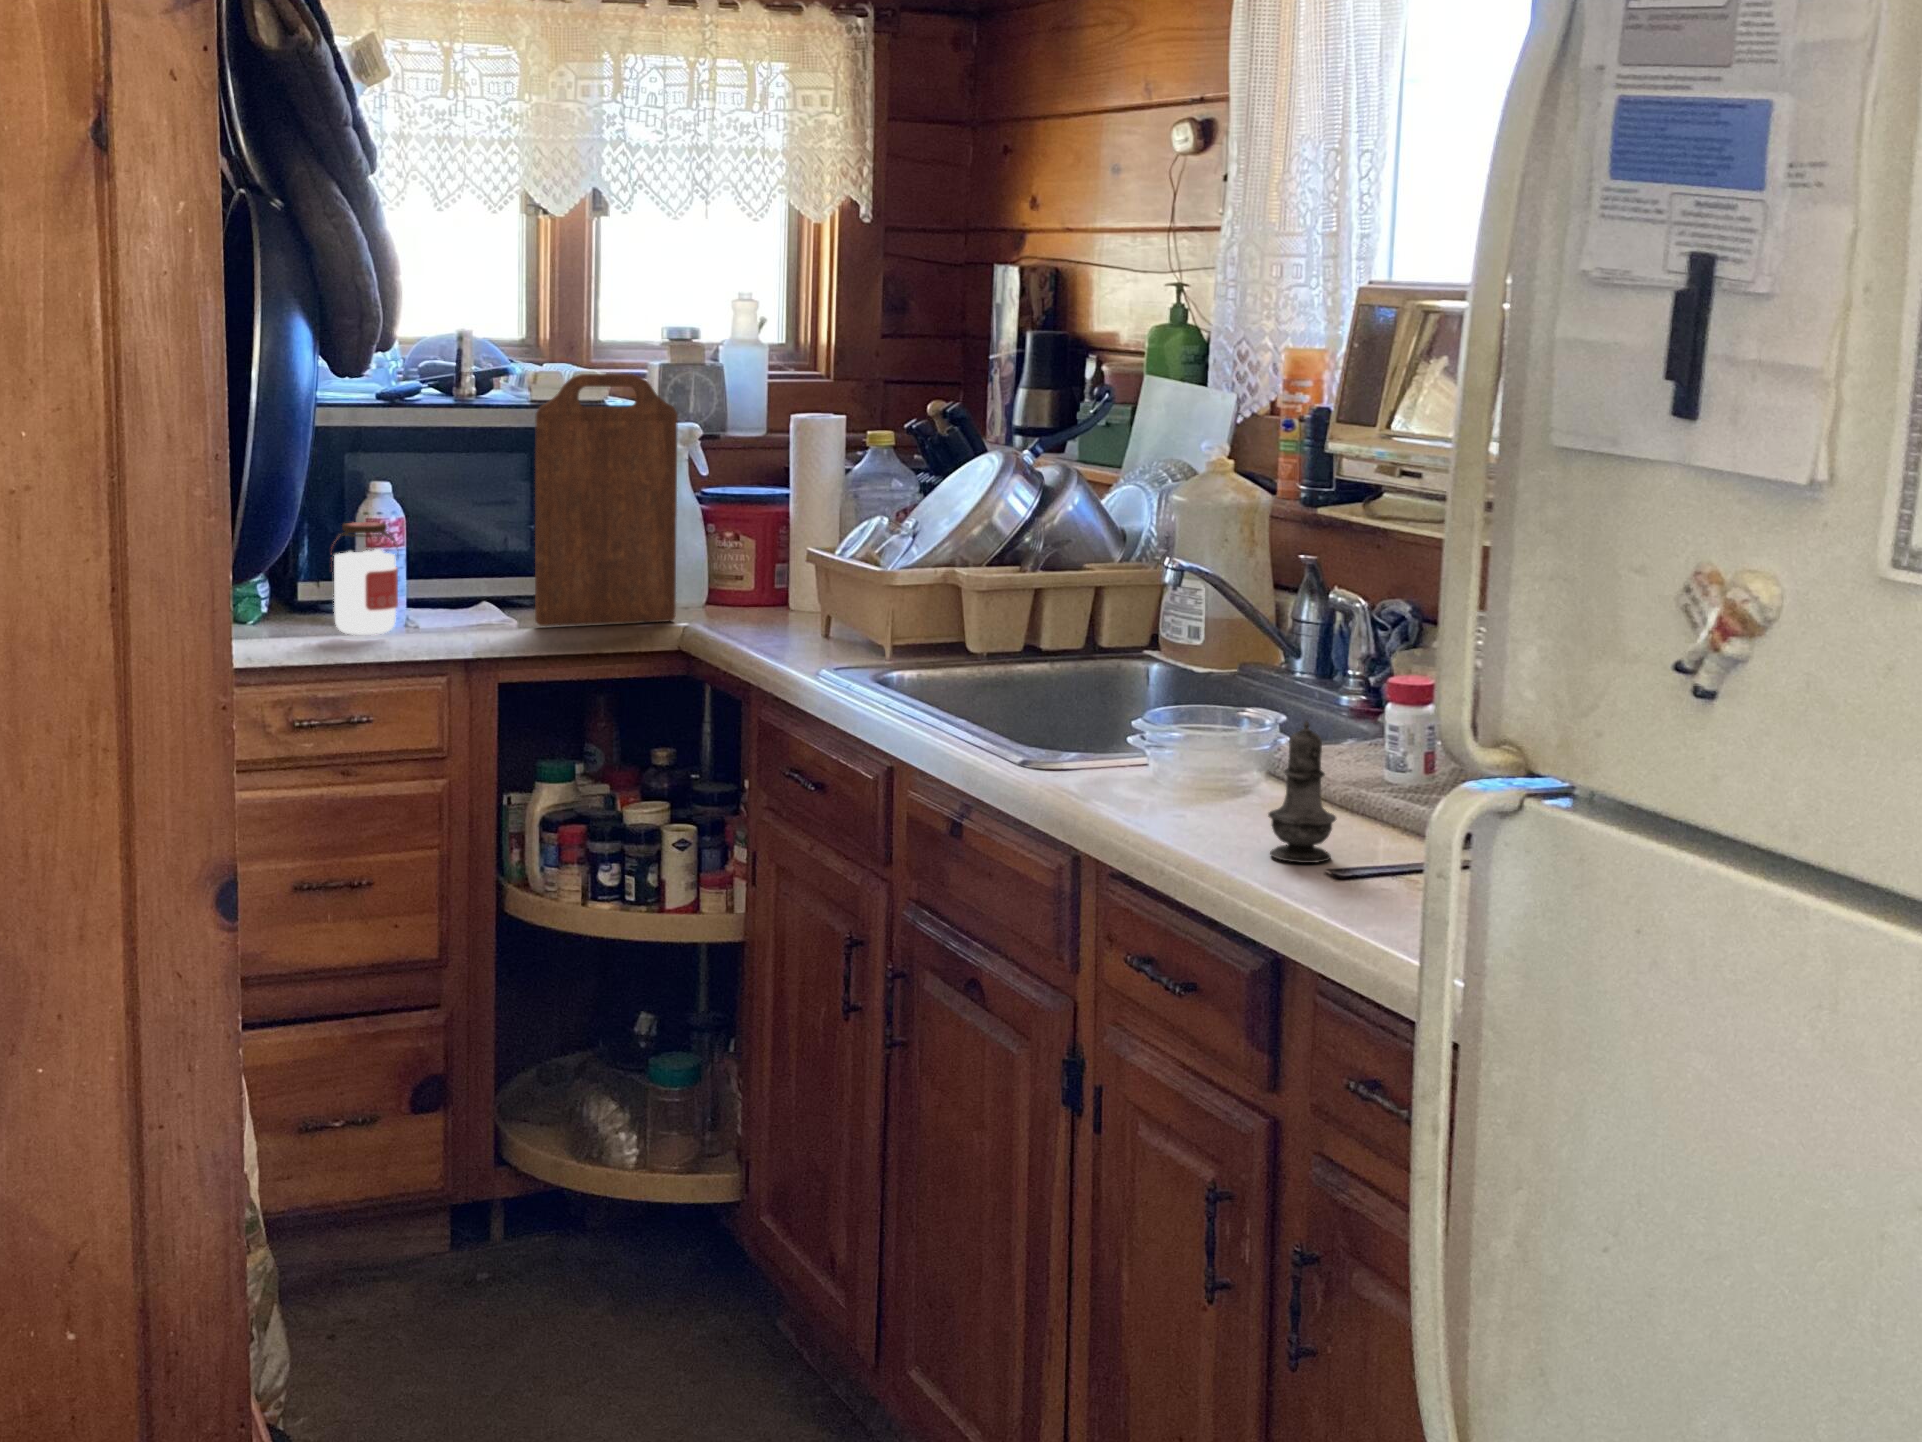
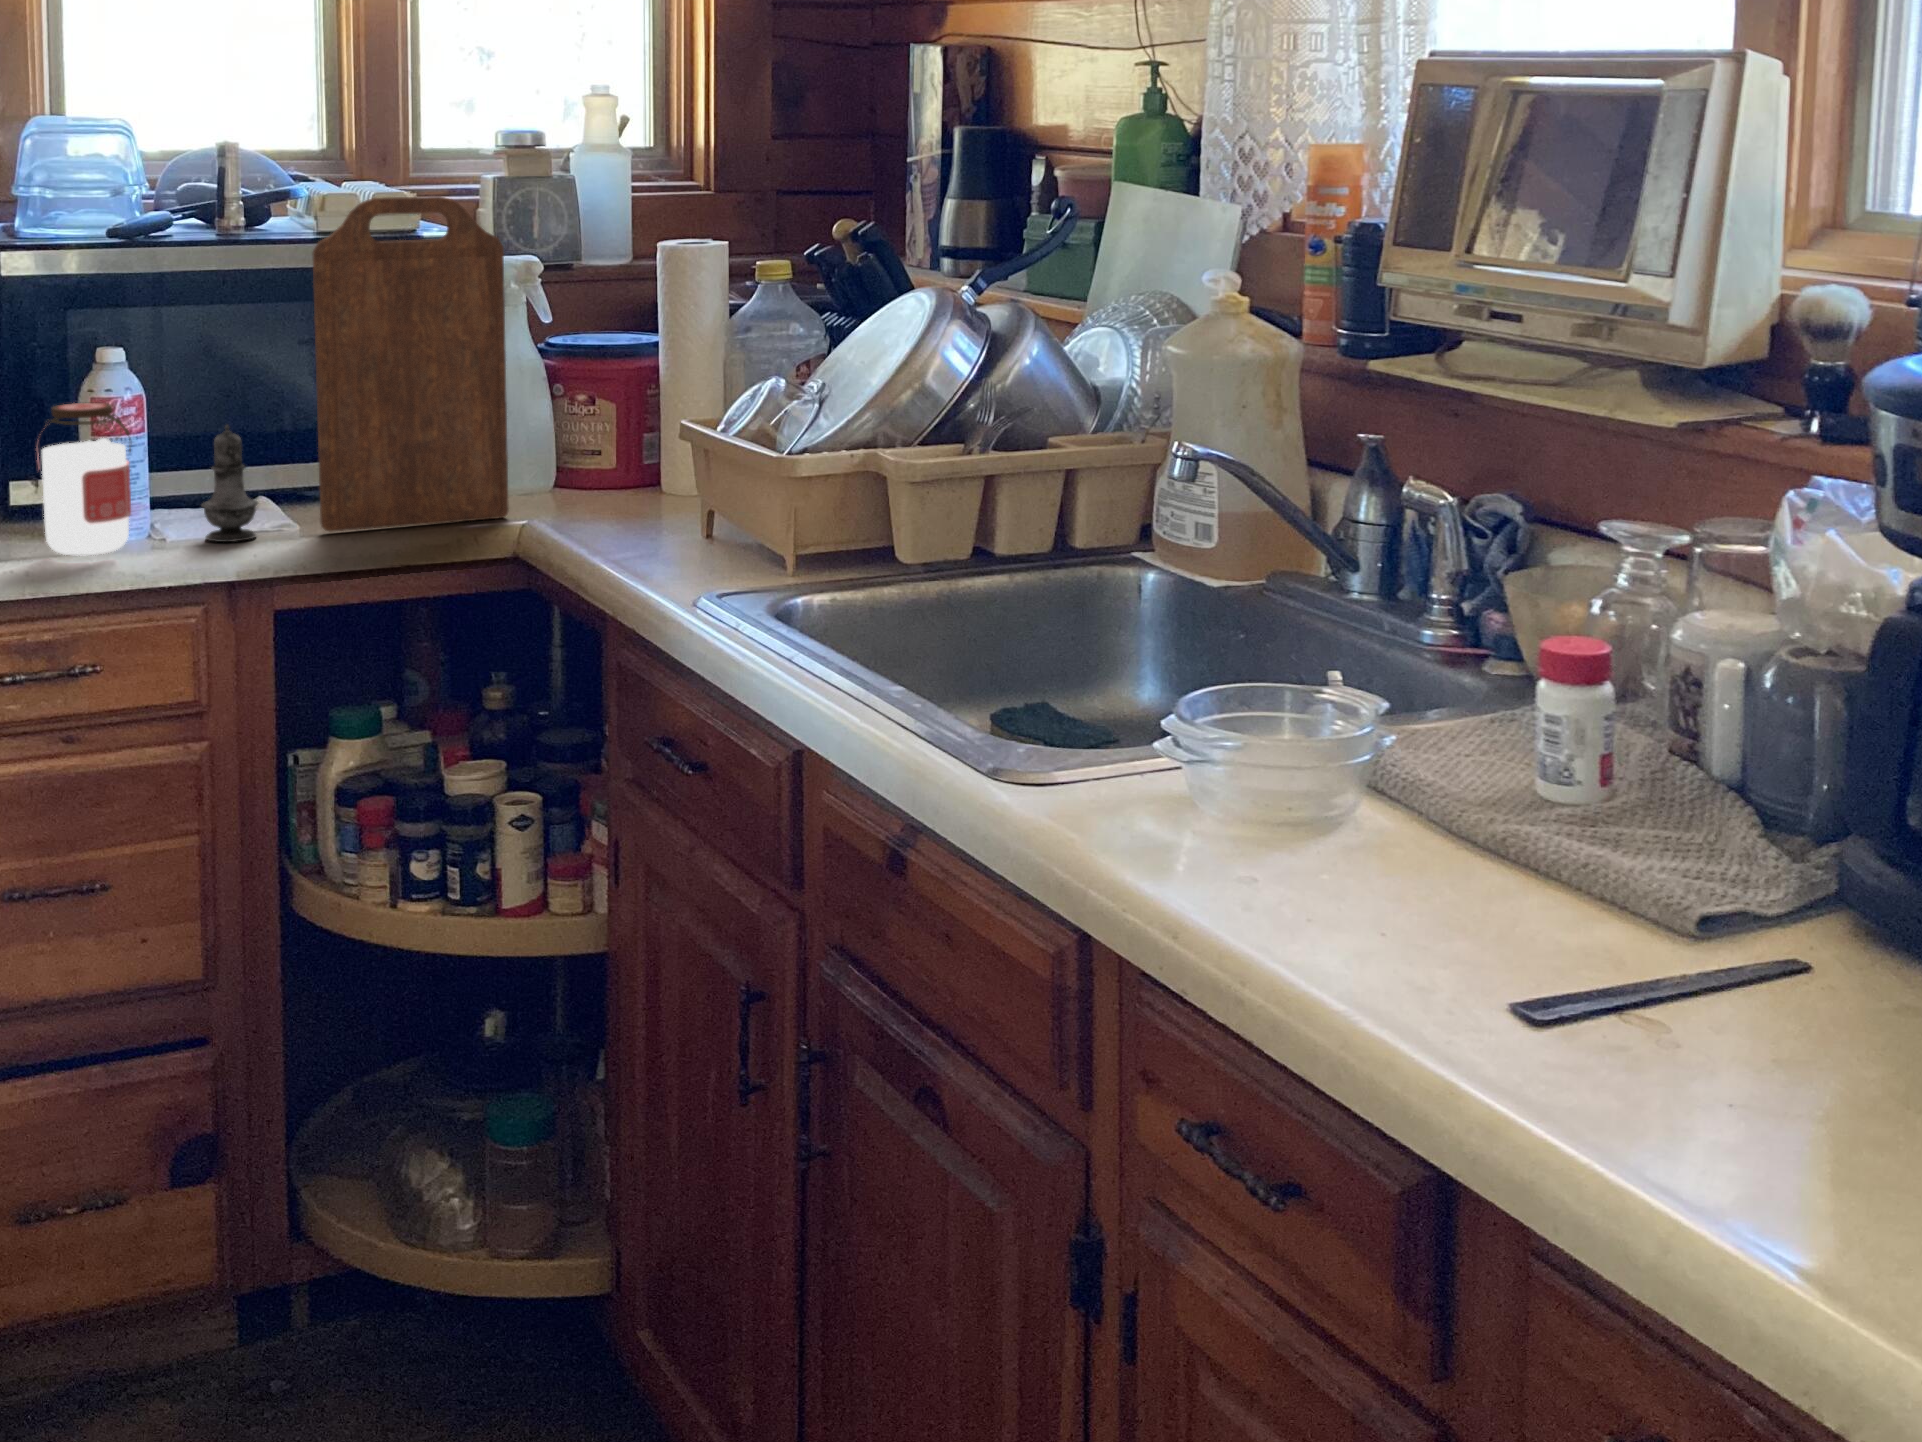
salt shaker: present [1268,721,1336,863] -> present [201,425,258,542]

